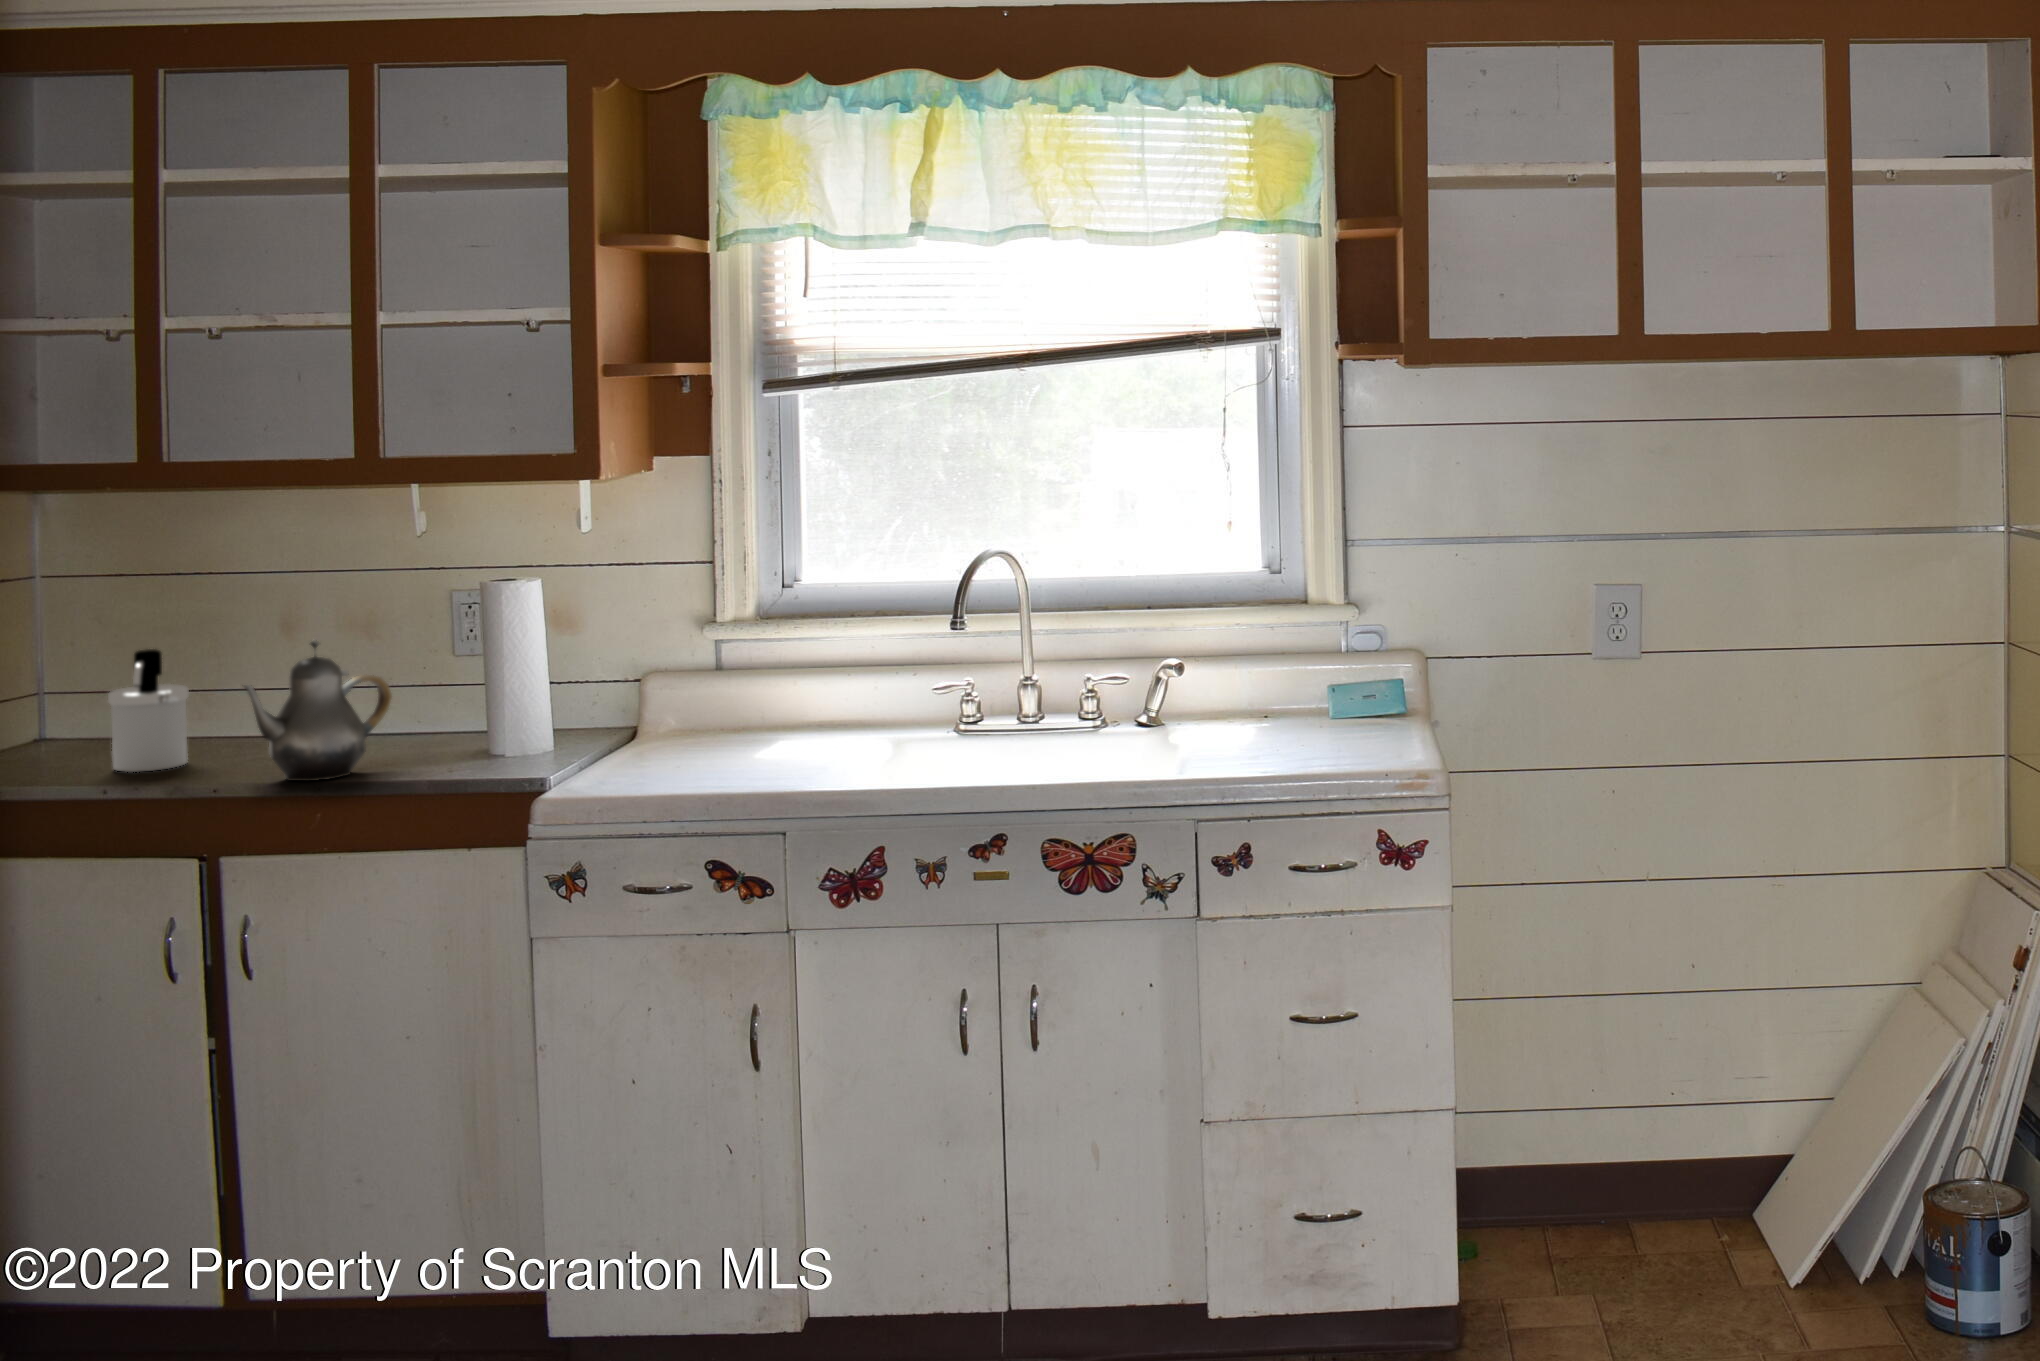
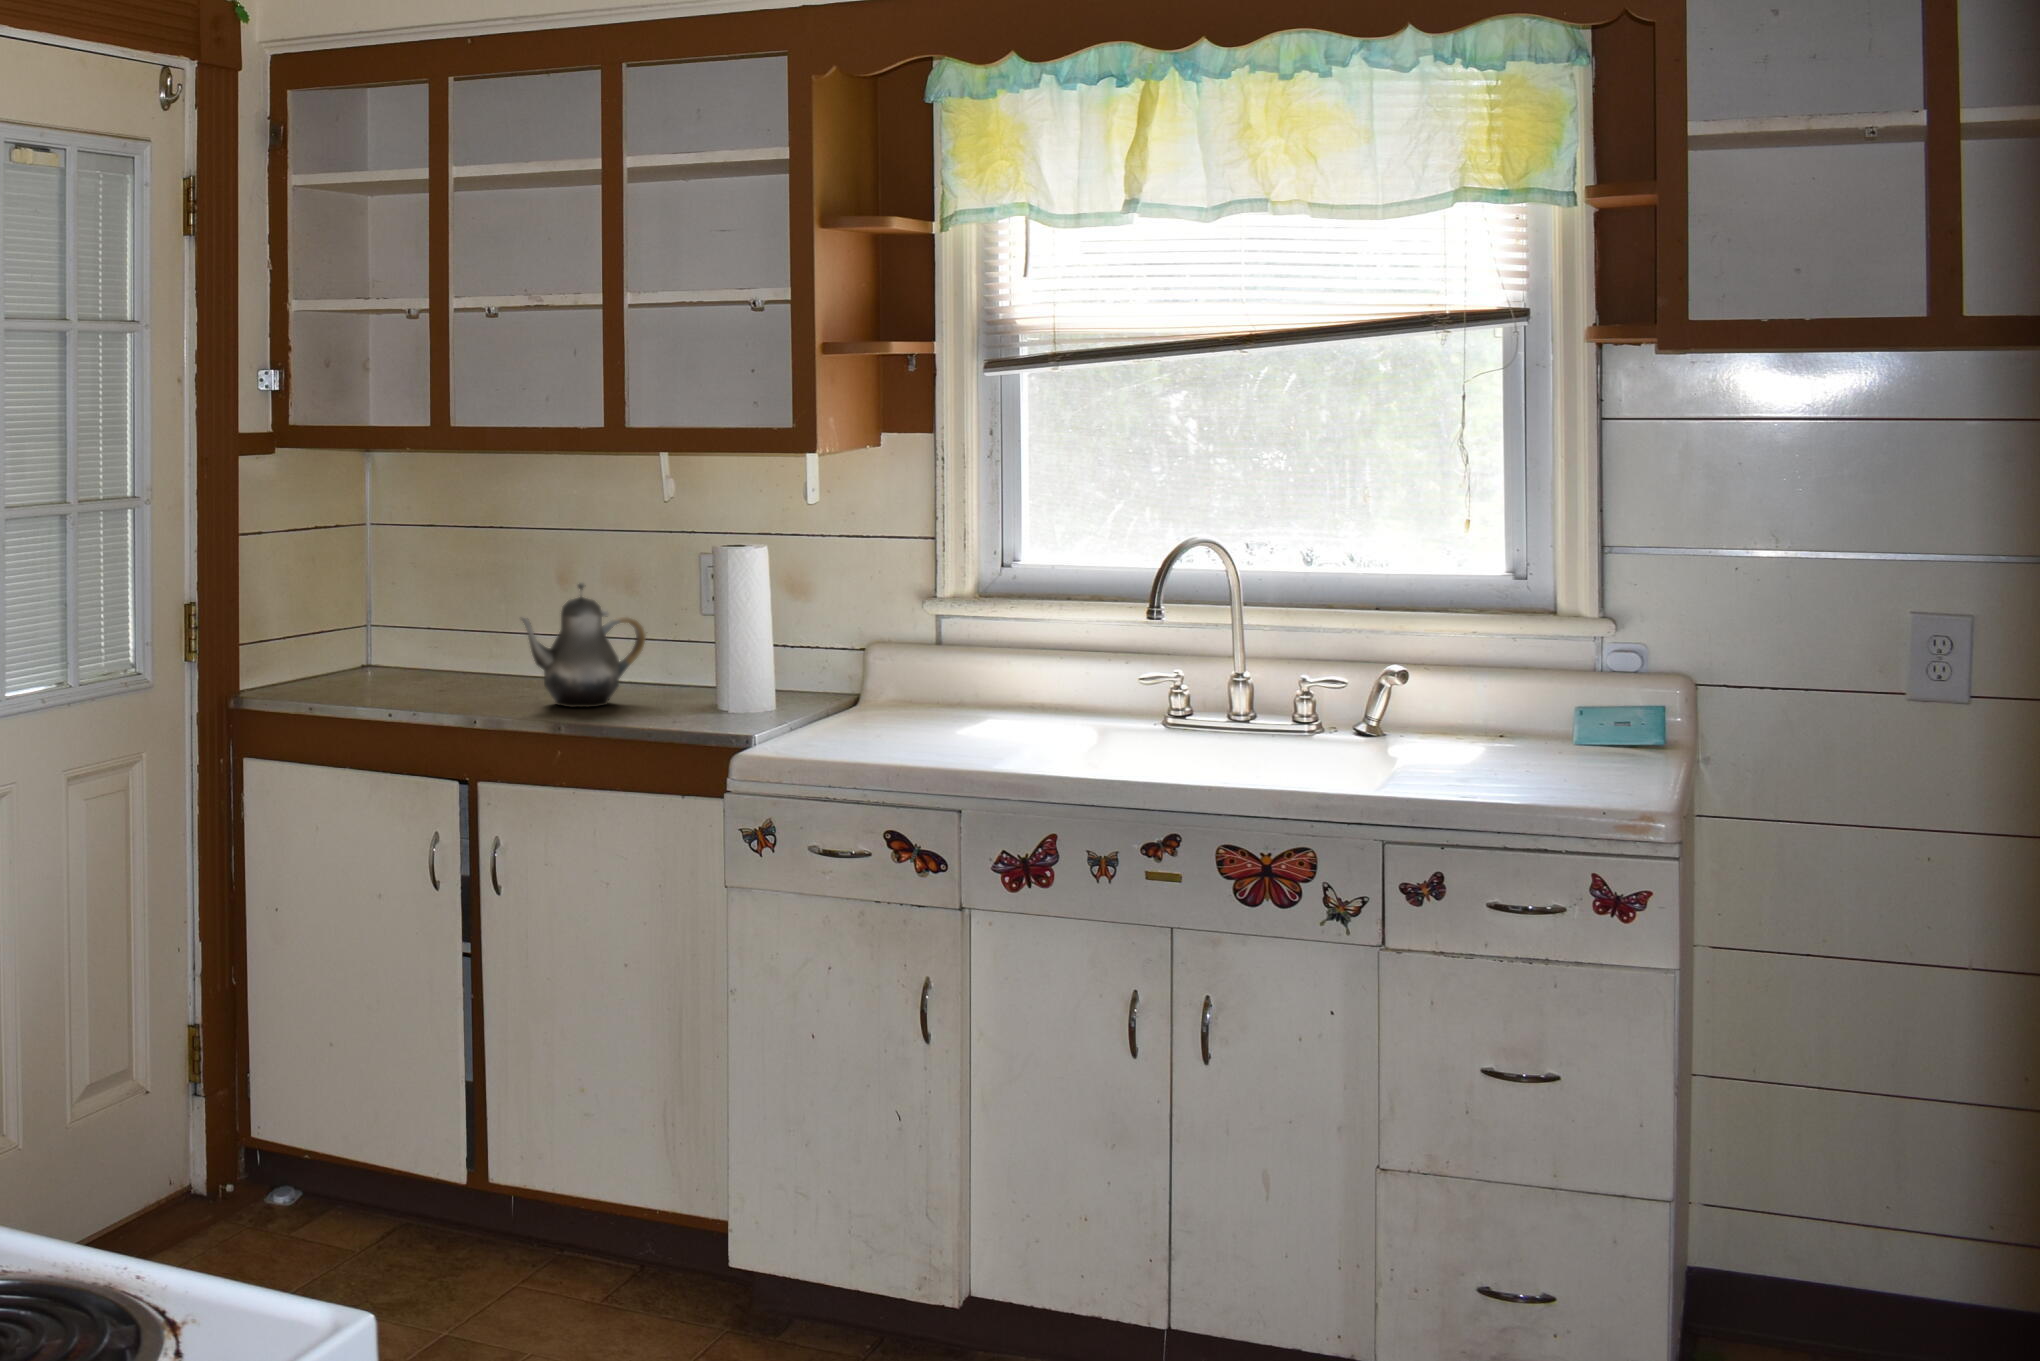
soap dispenser: present [108,649,189,772] -> none [439,582,500,685]

